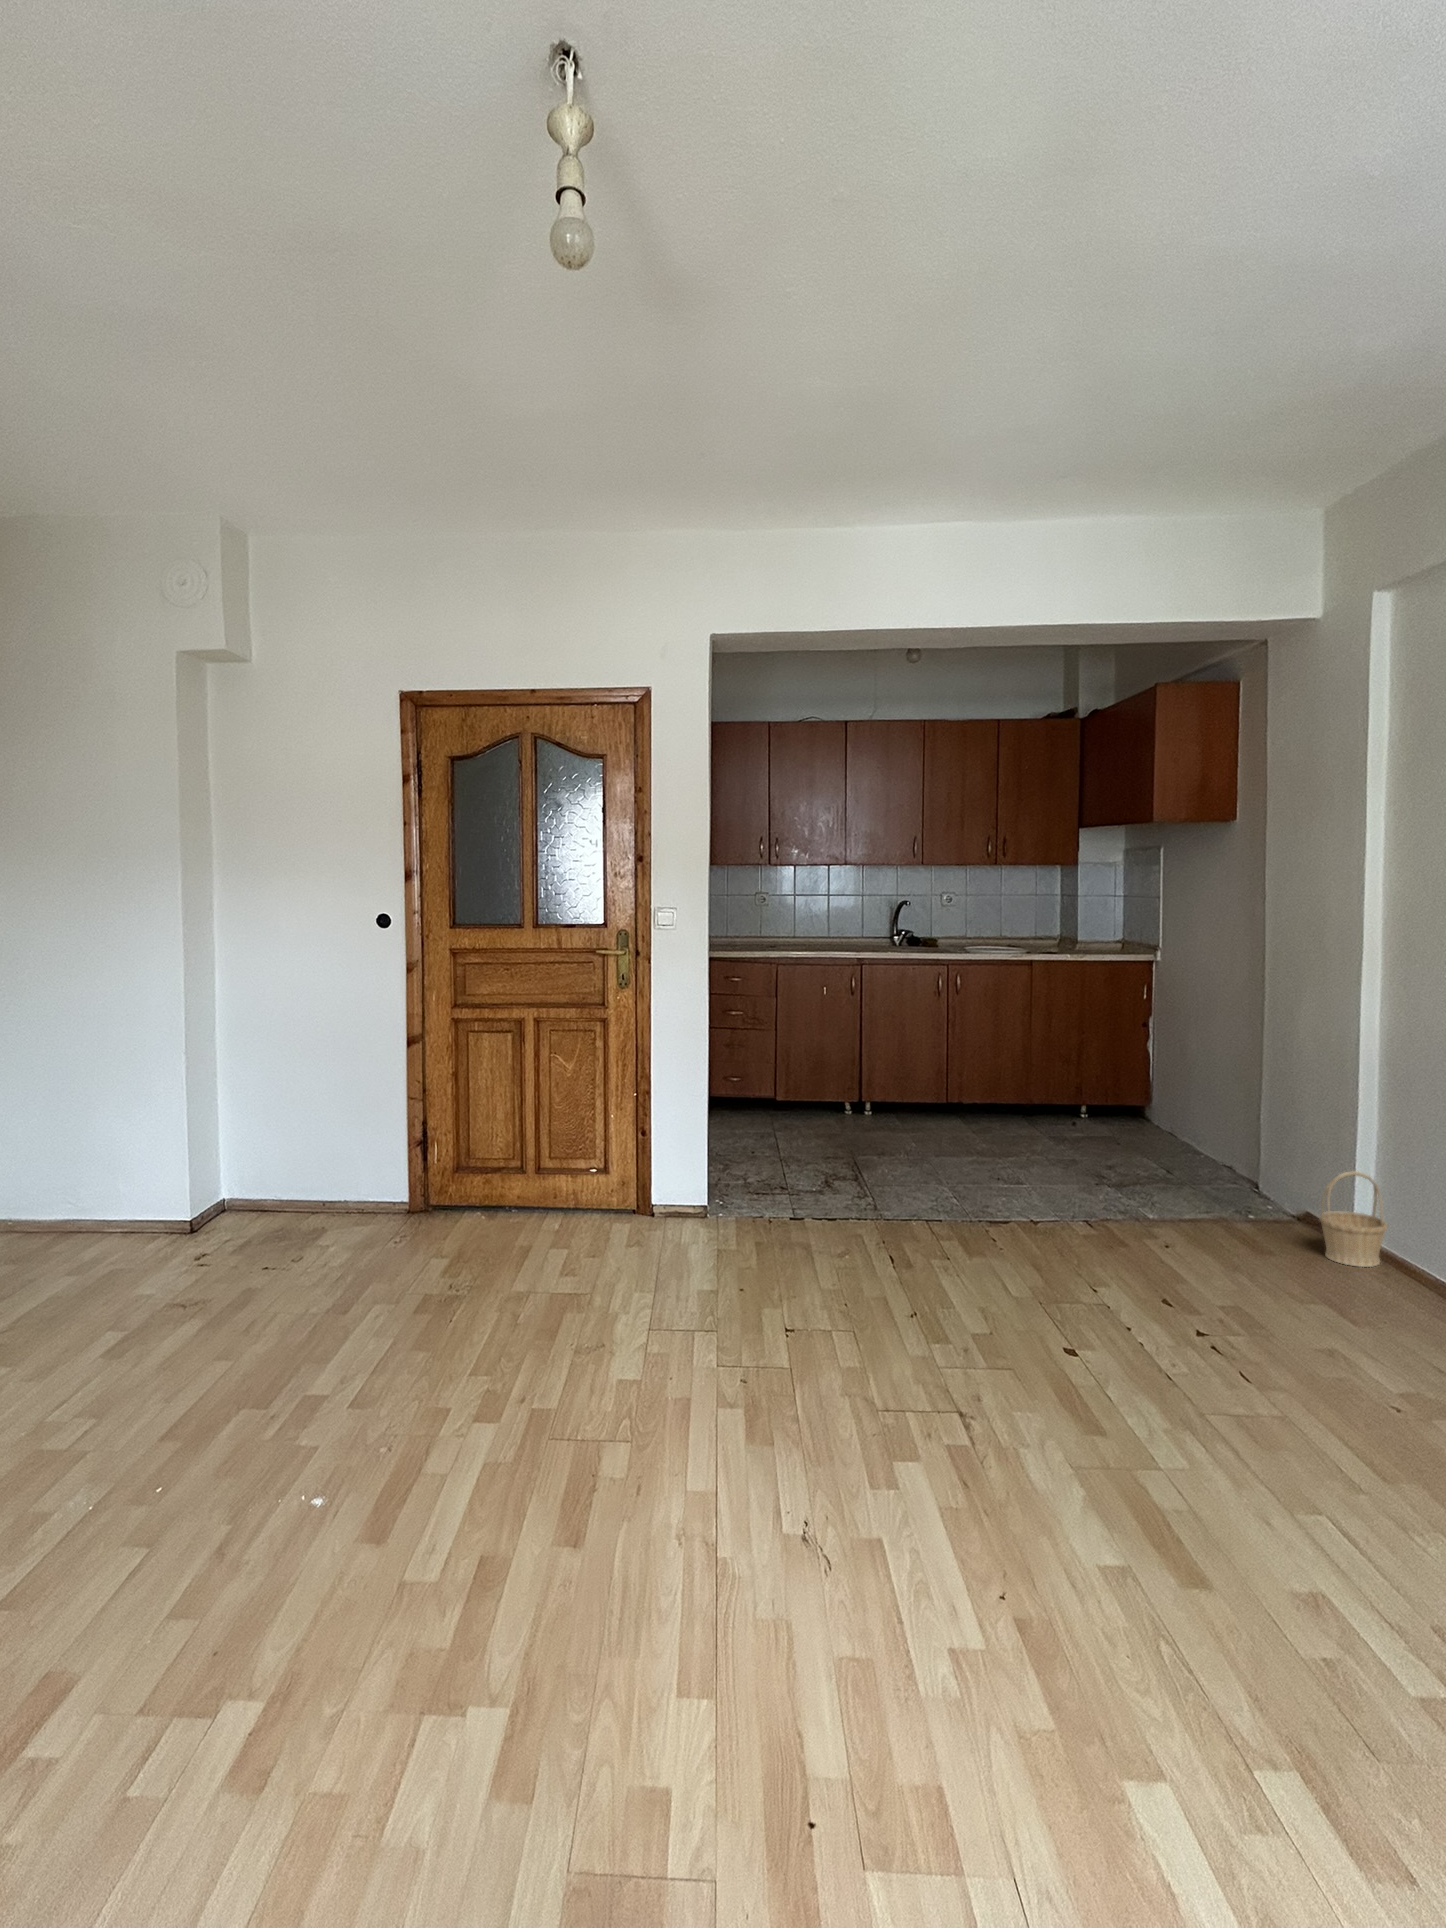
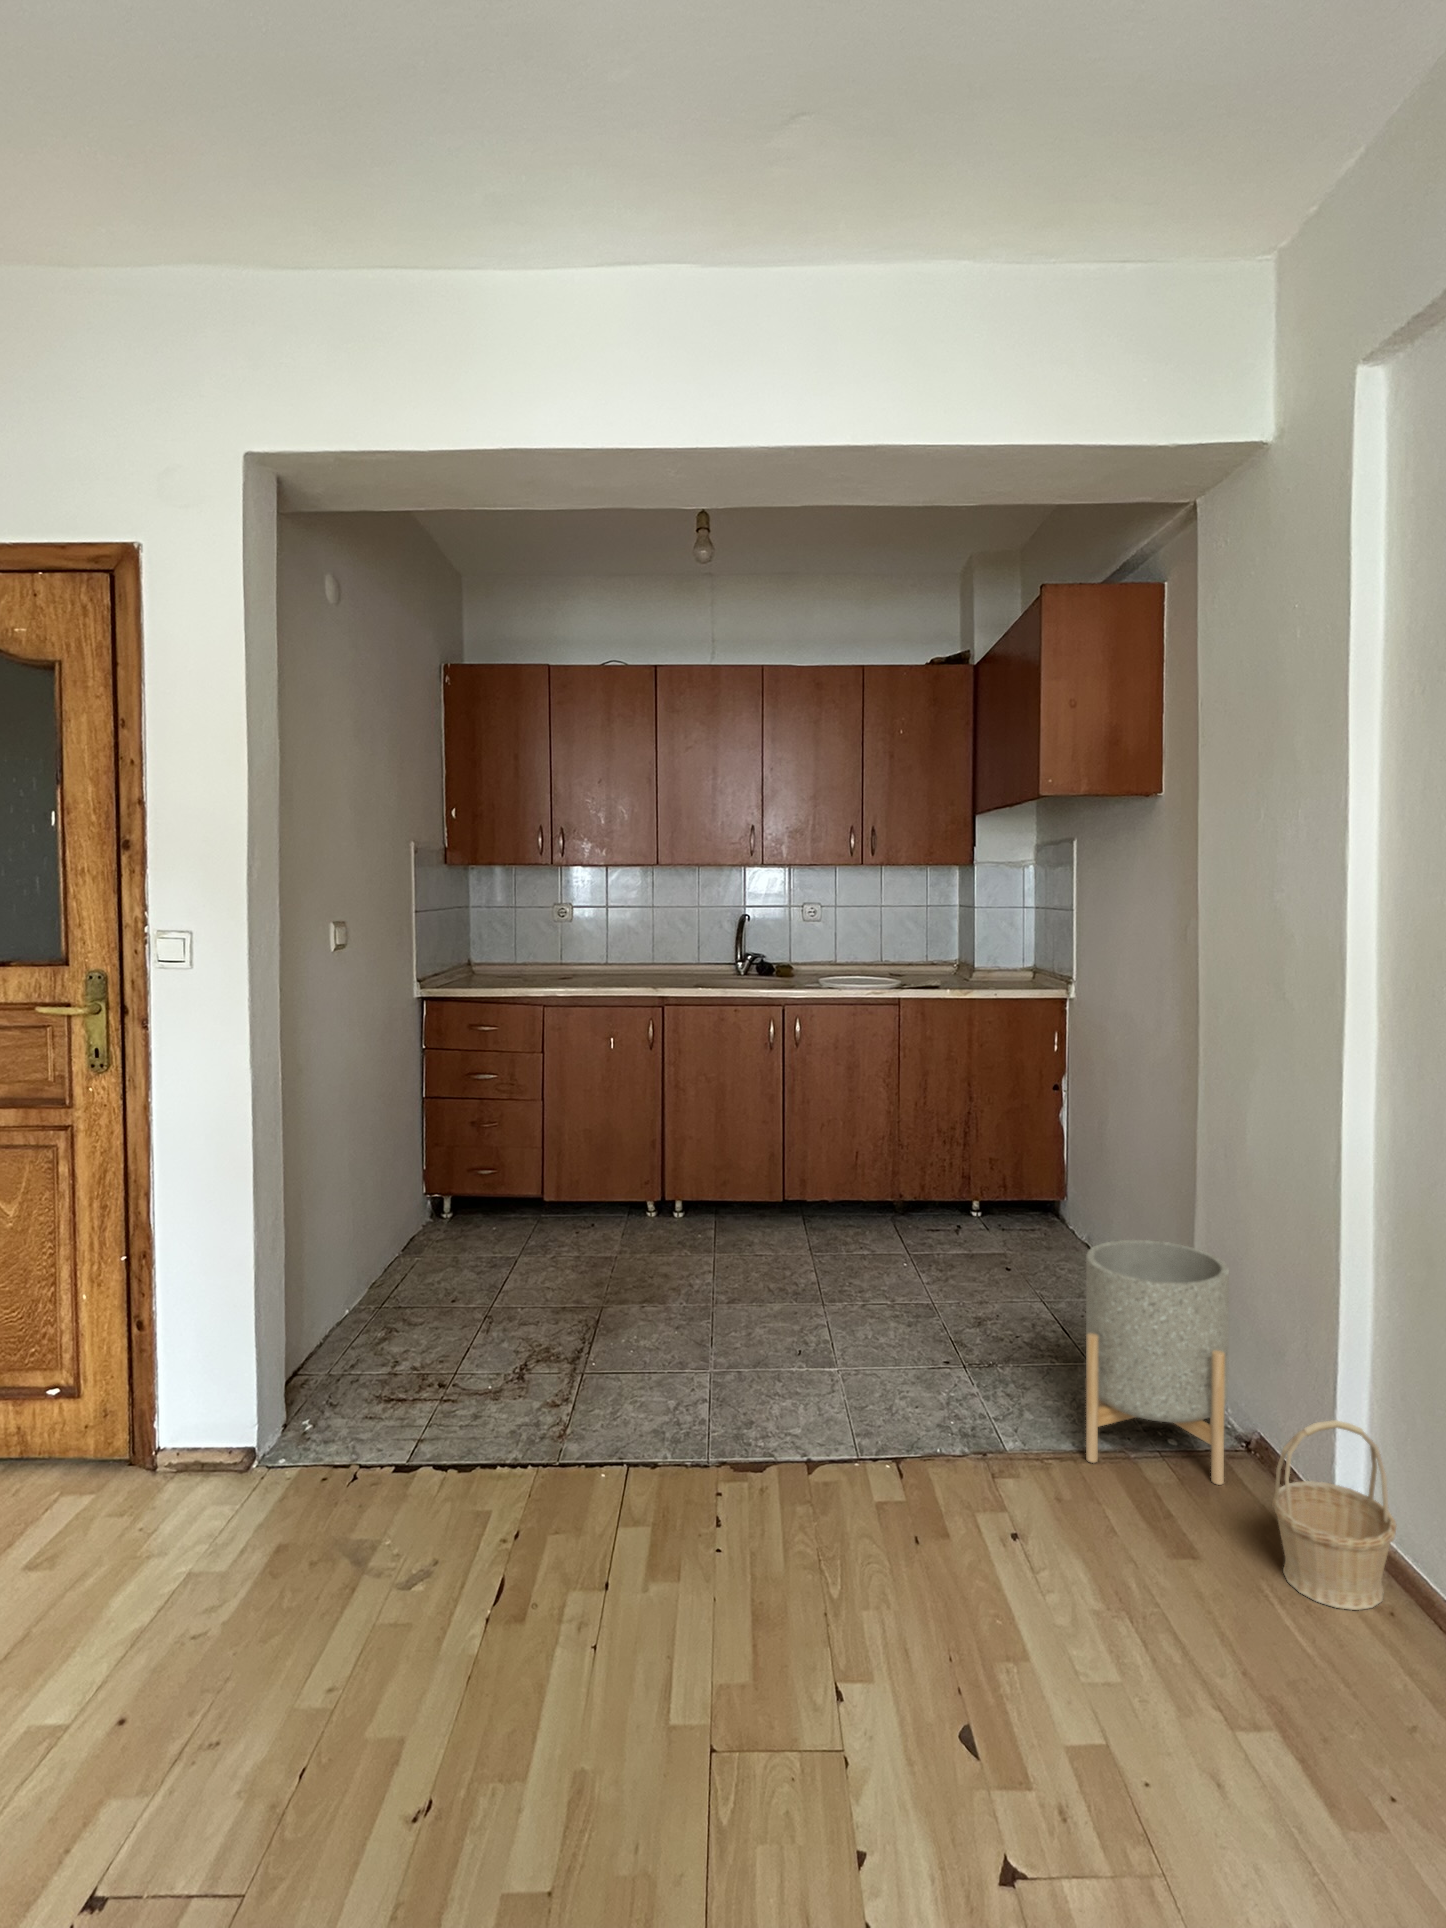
planter: none [1201,1097,1289,1228] -> present [1086,1240,1229,1485]

